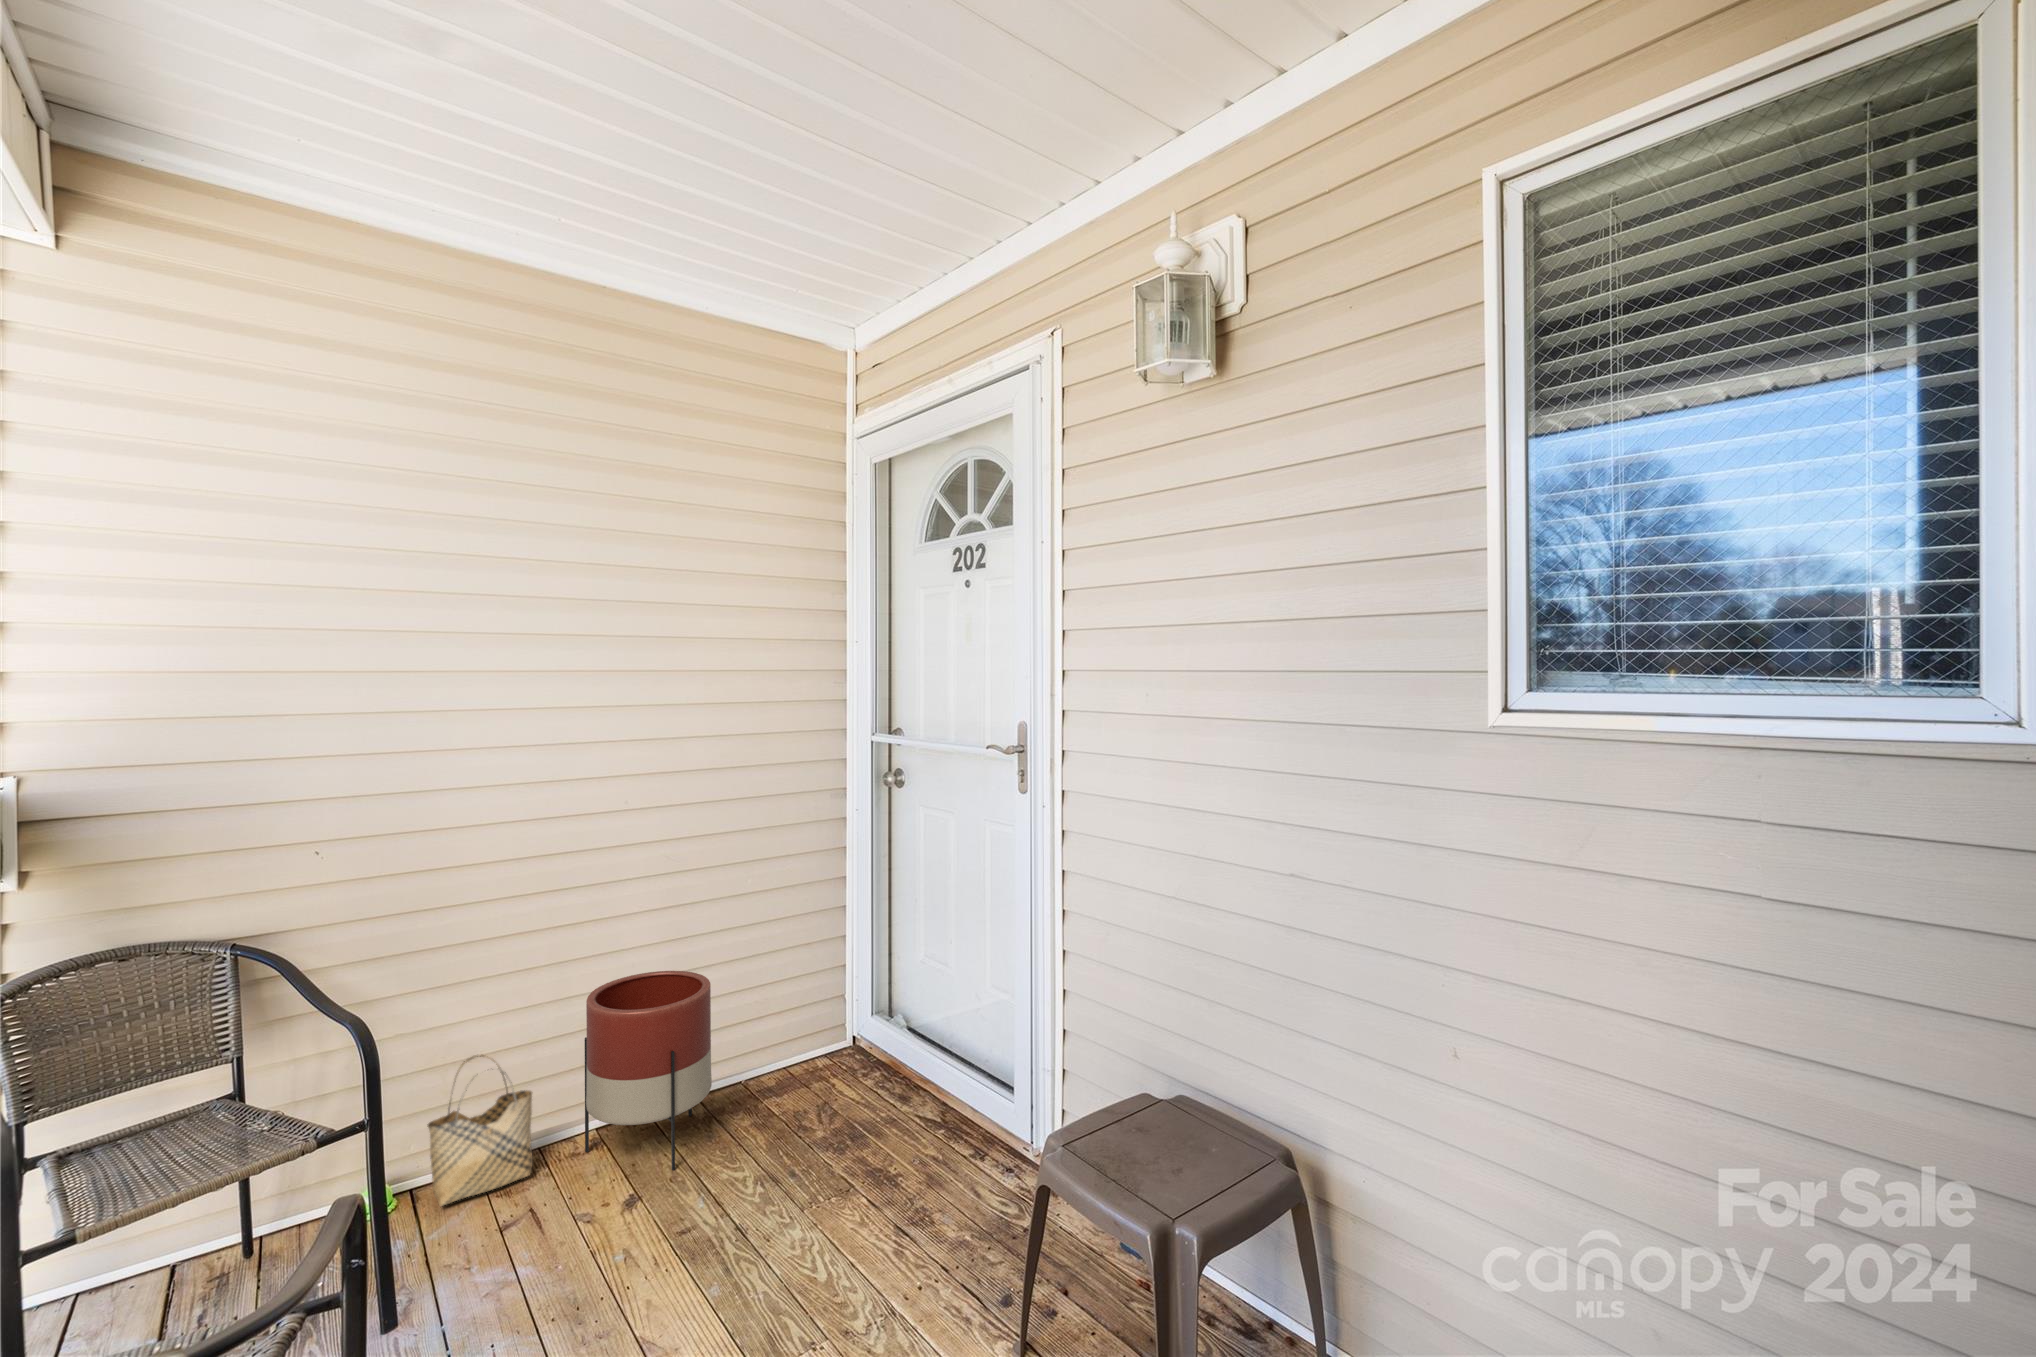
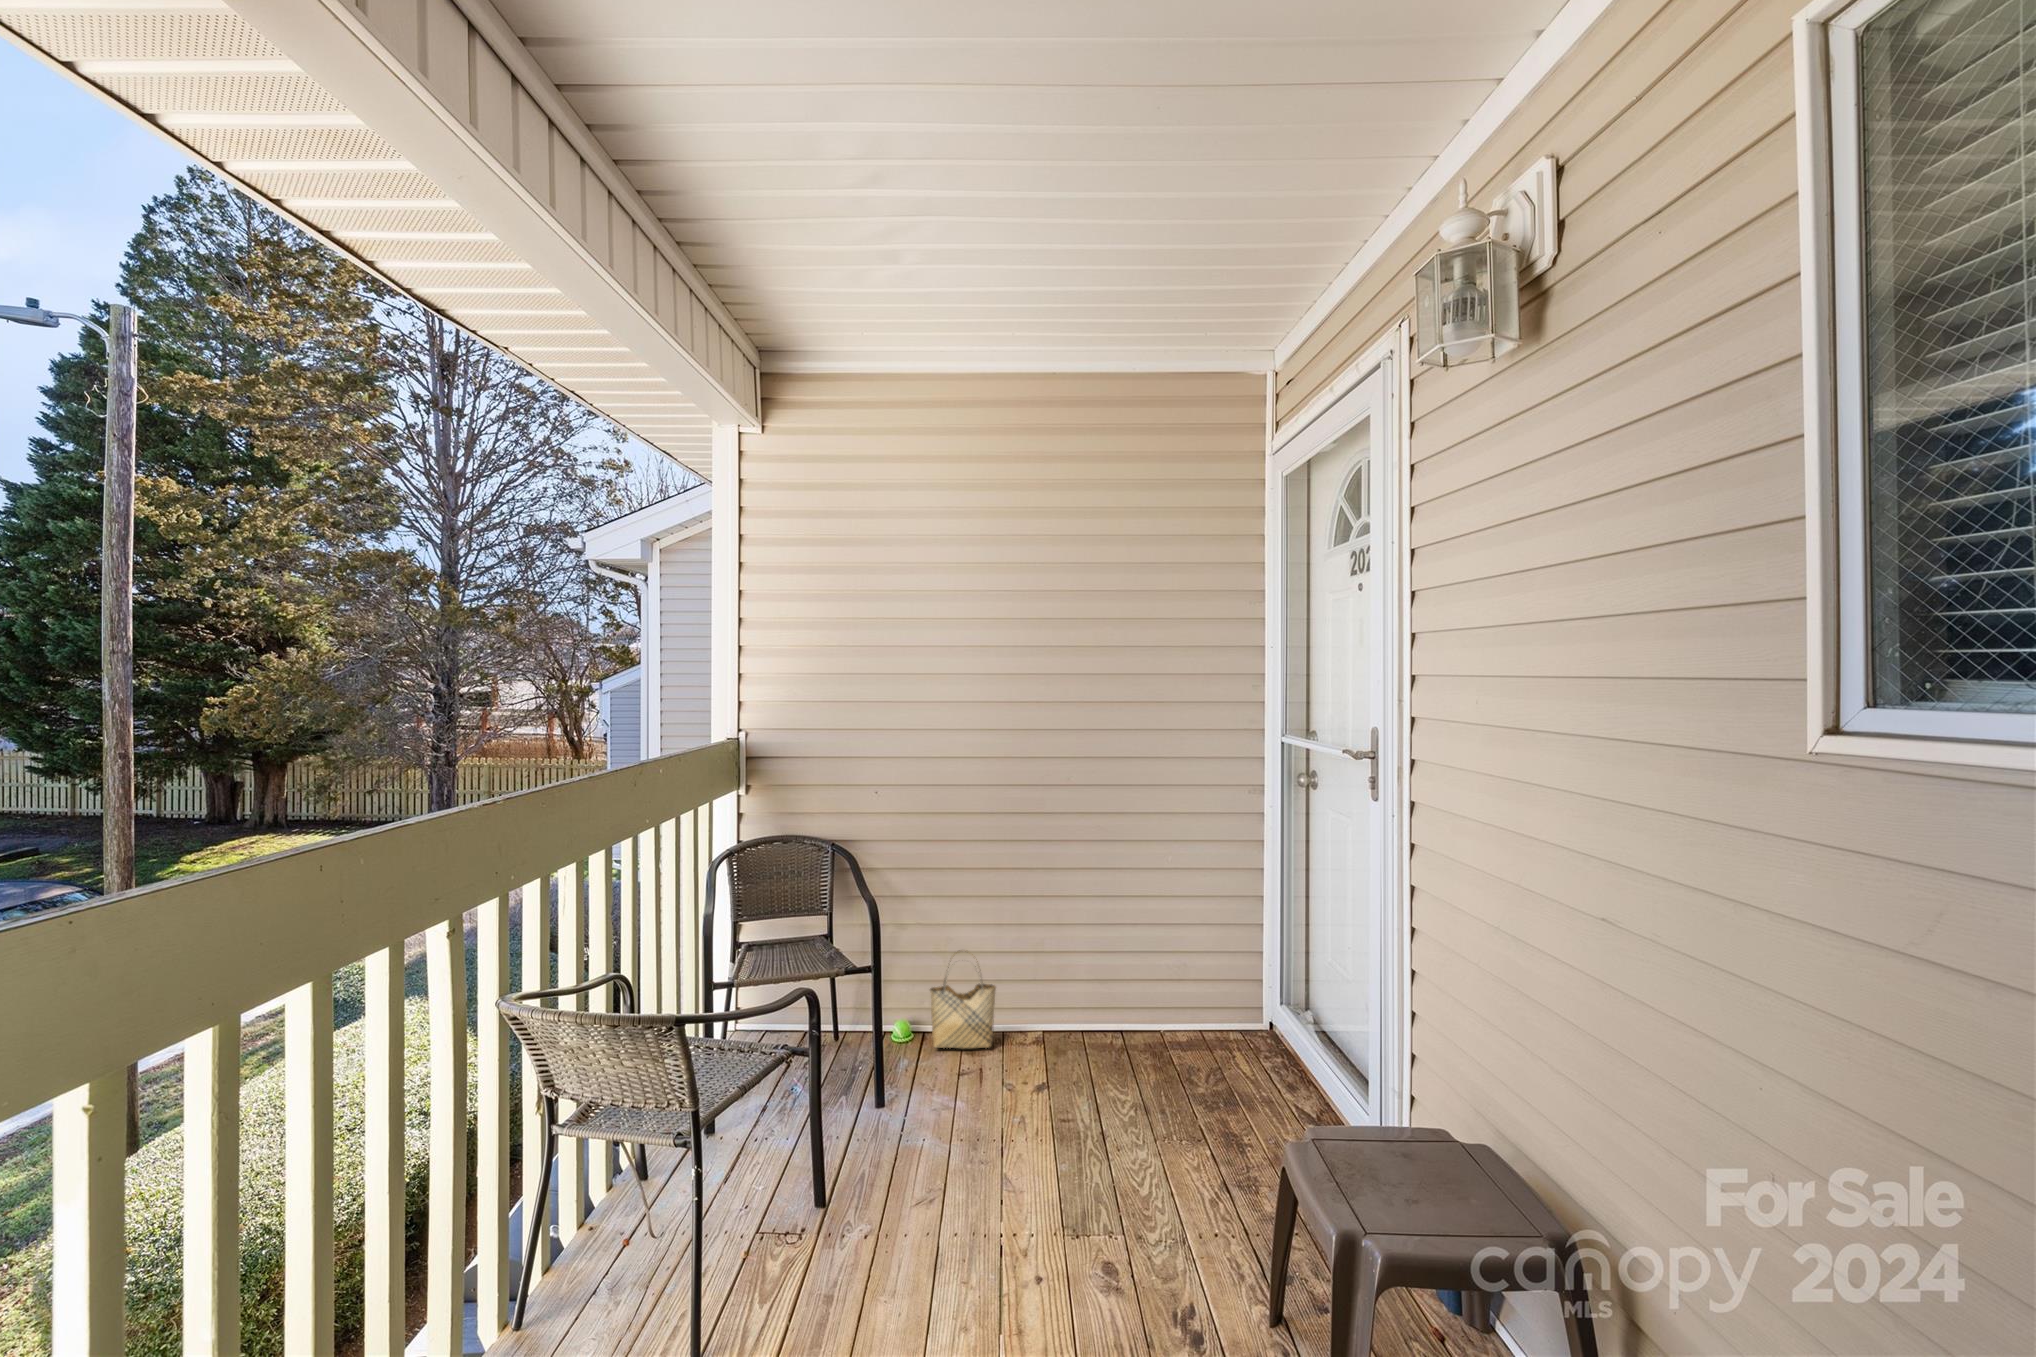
planter: present [585,971,712,1170] -> none [1029,917,1121,1077]

